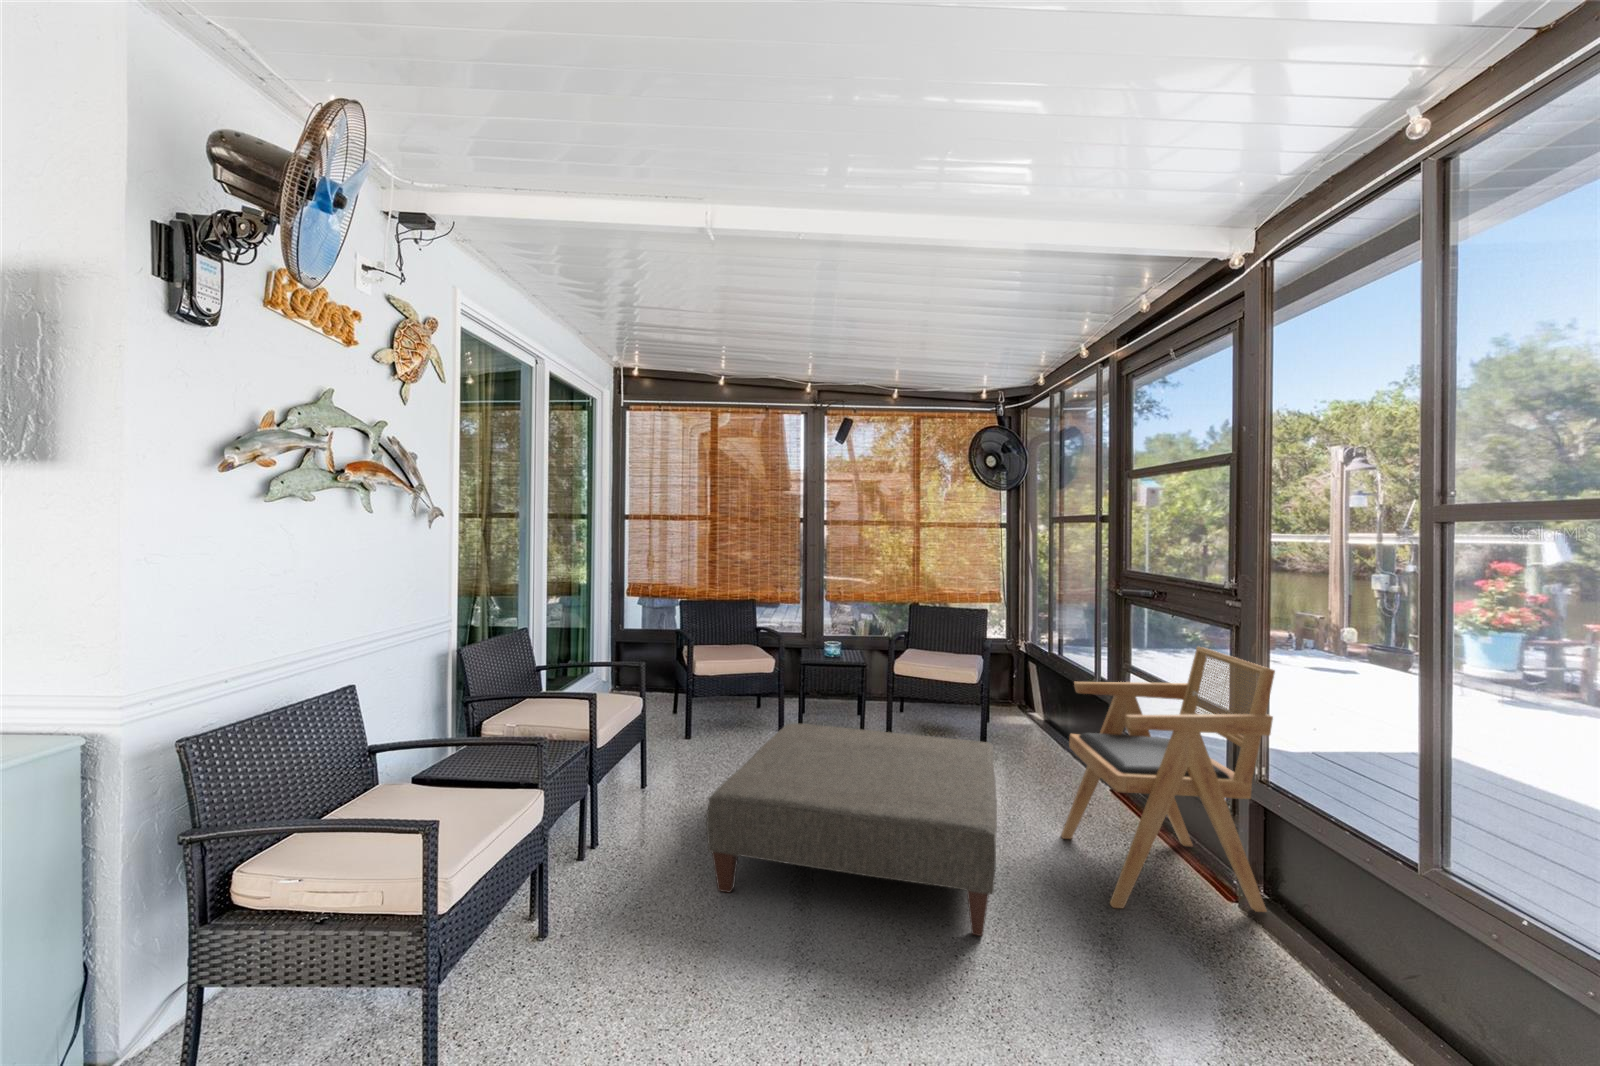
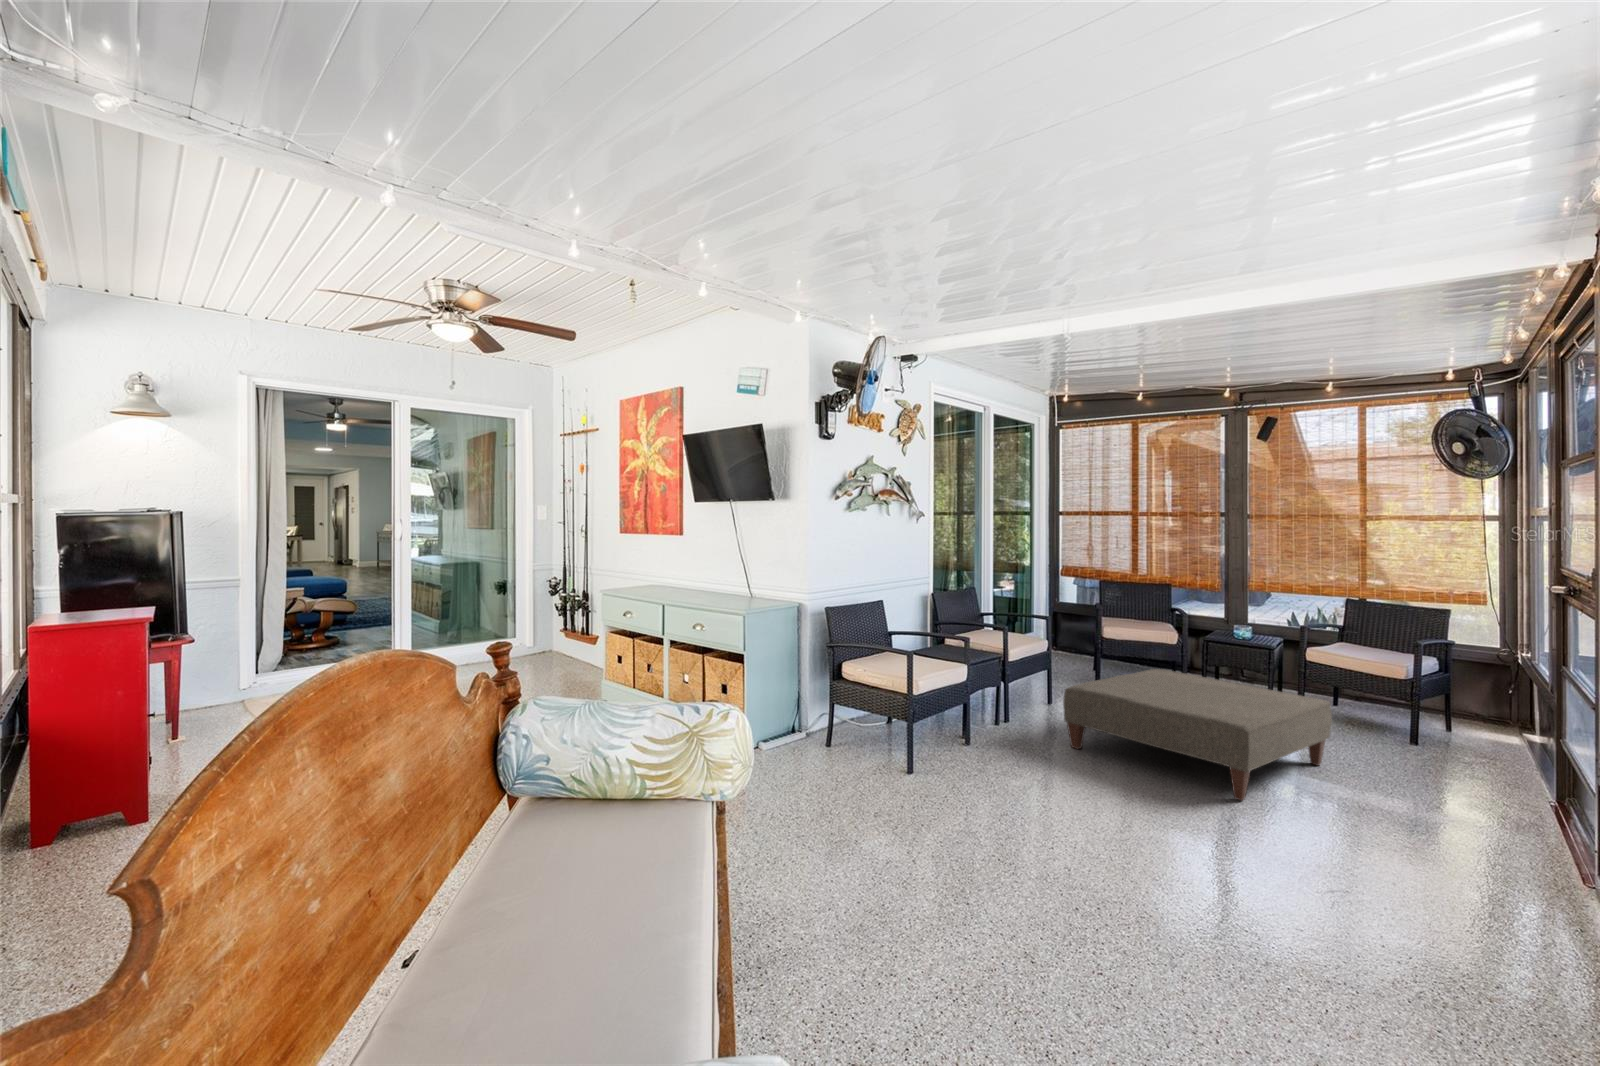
armchair: present [1061,646,1275,912] -> none [1382,633,1576,860]

